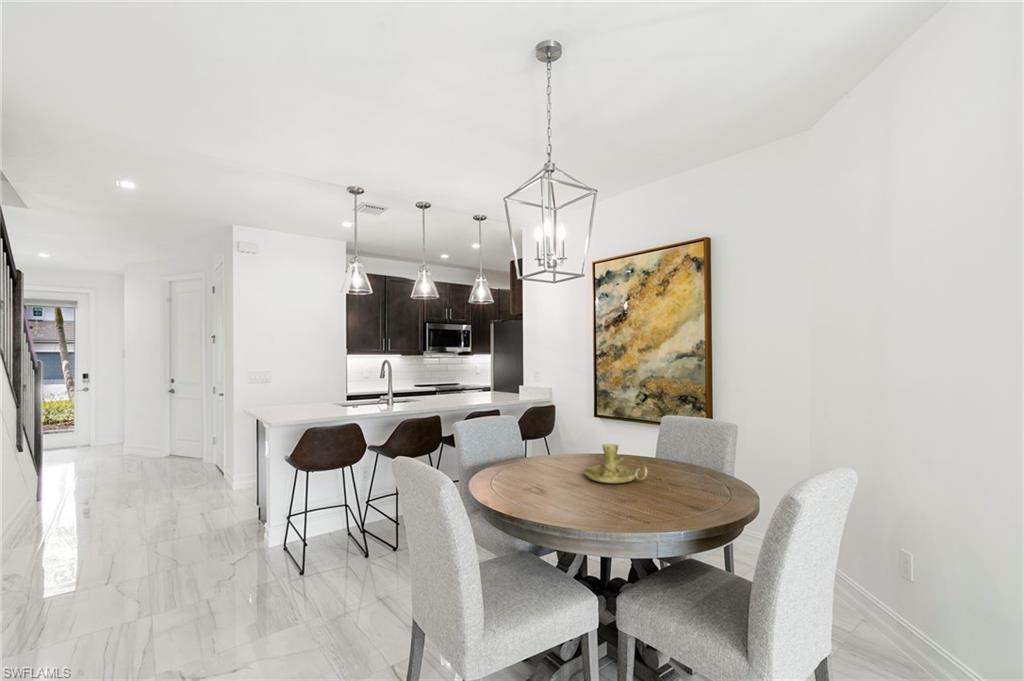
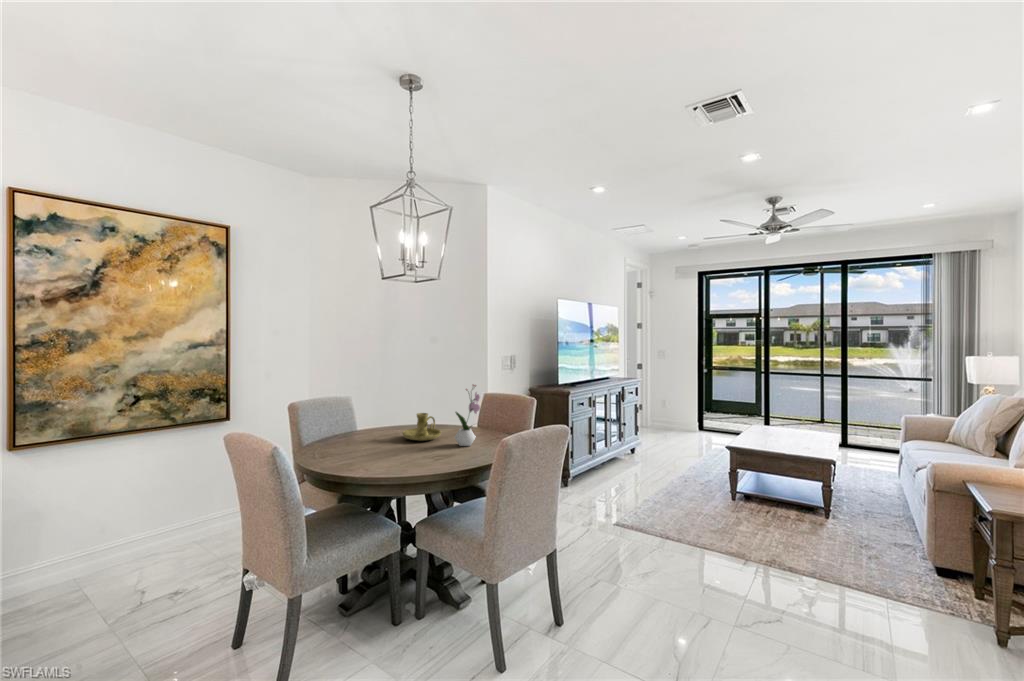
flower arrangement: none [546,405,577,496] -> present [455,385,480,446]

